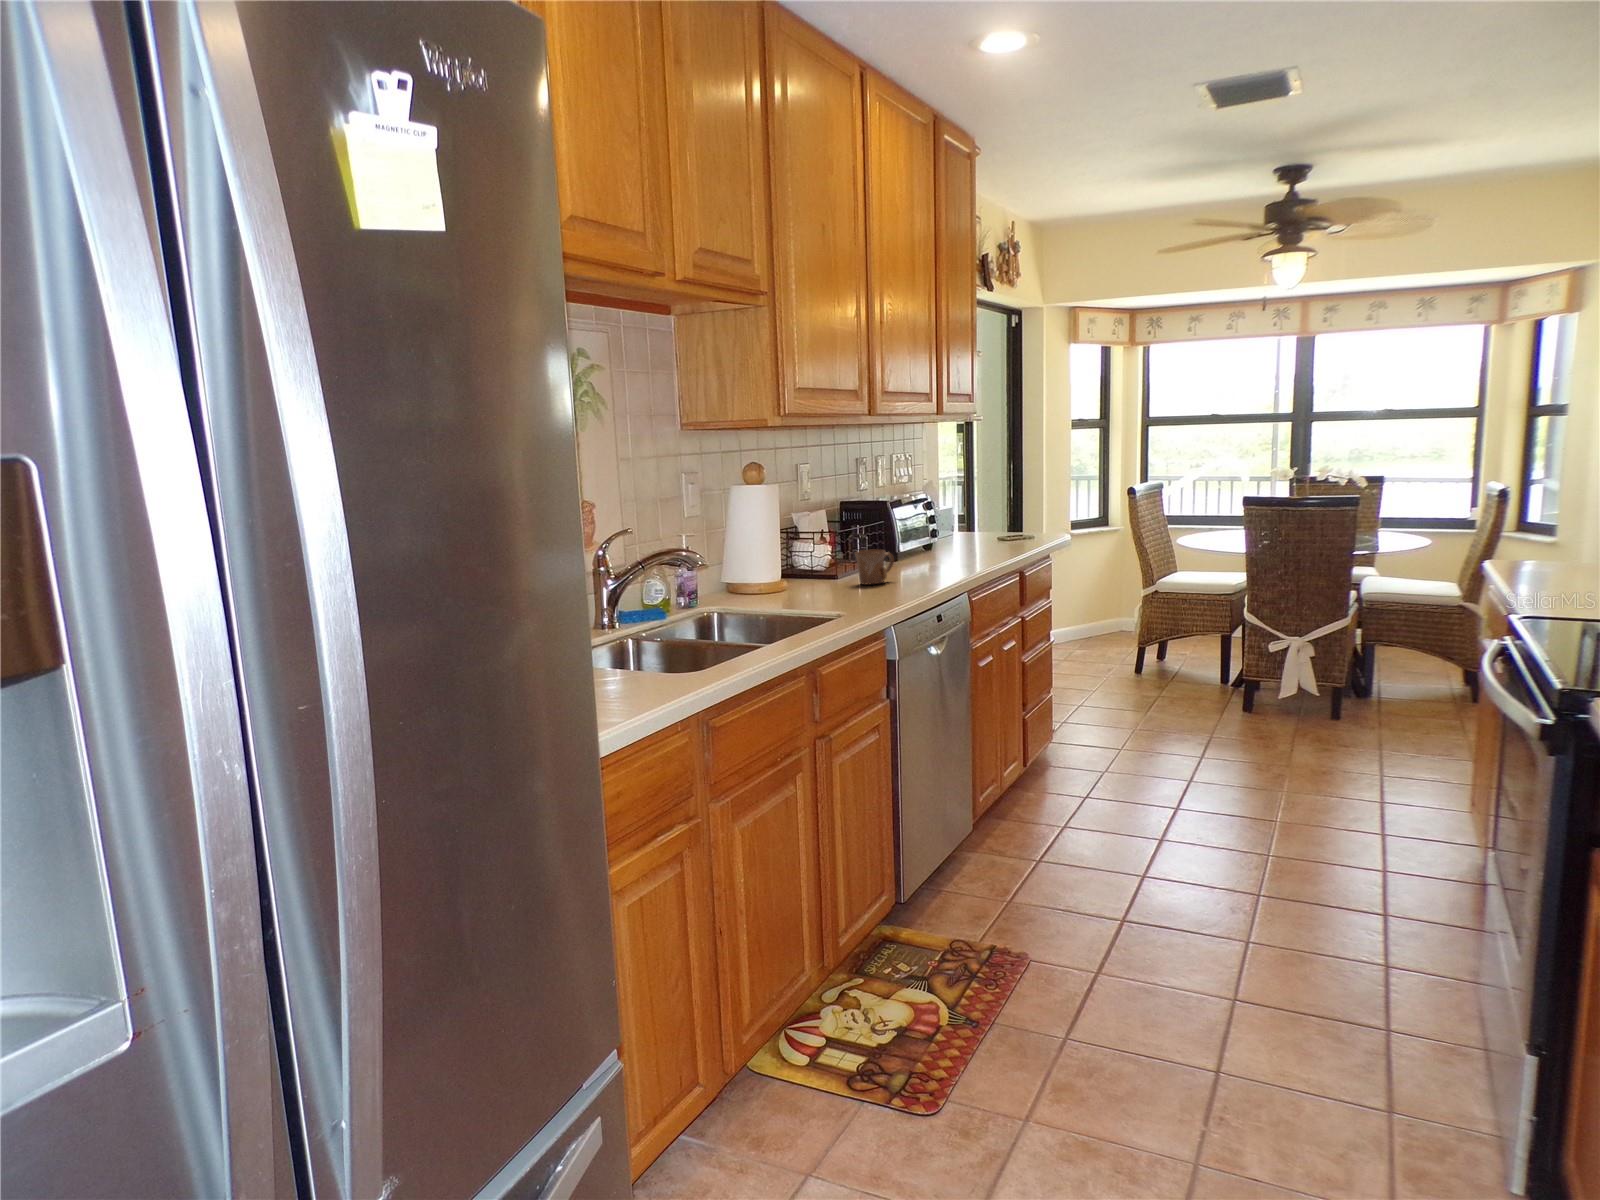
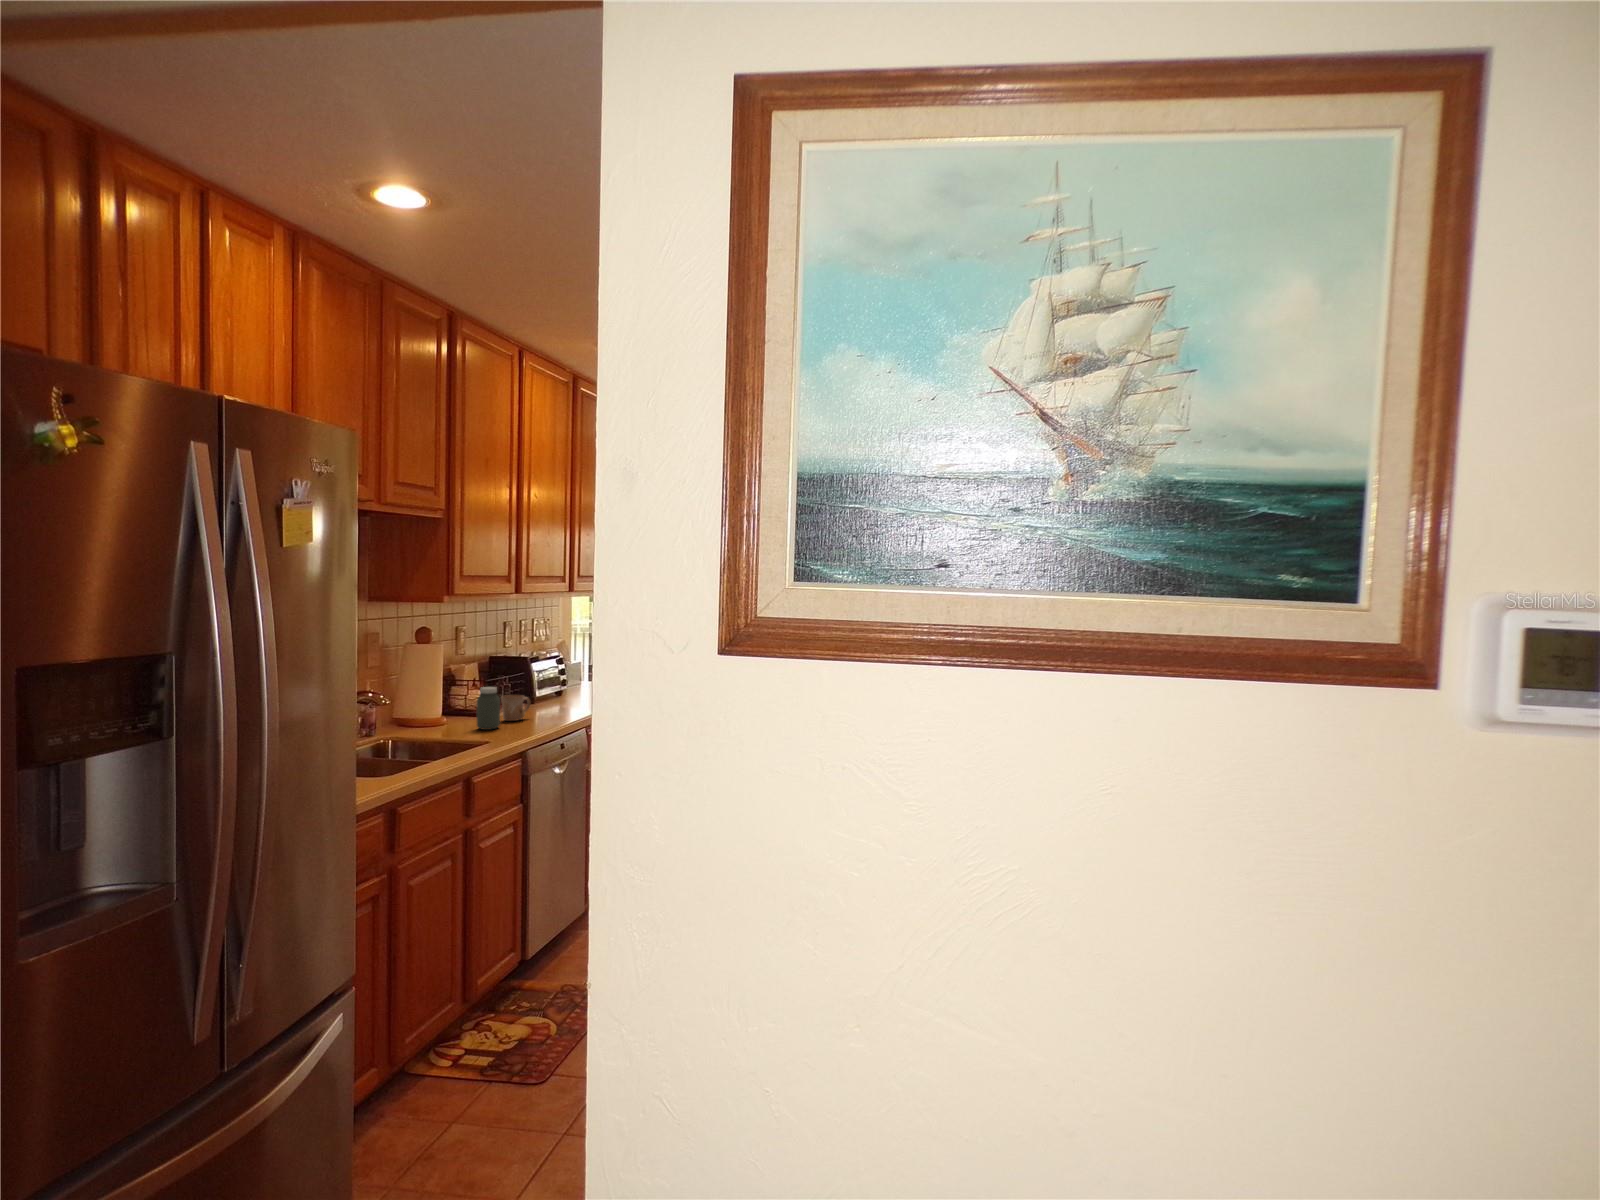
jar: none [823,539,855,597] -> present [477,687,500,730]

